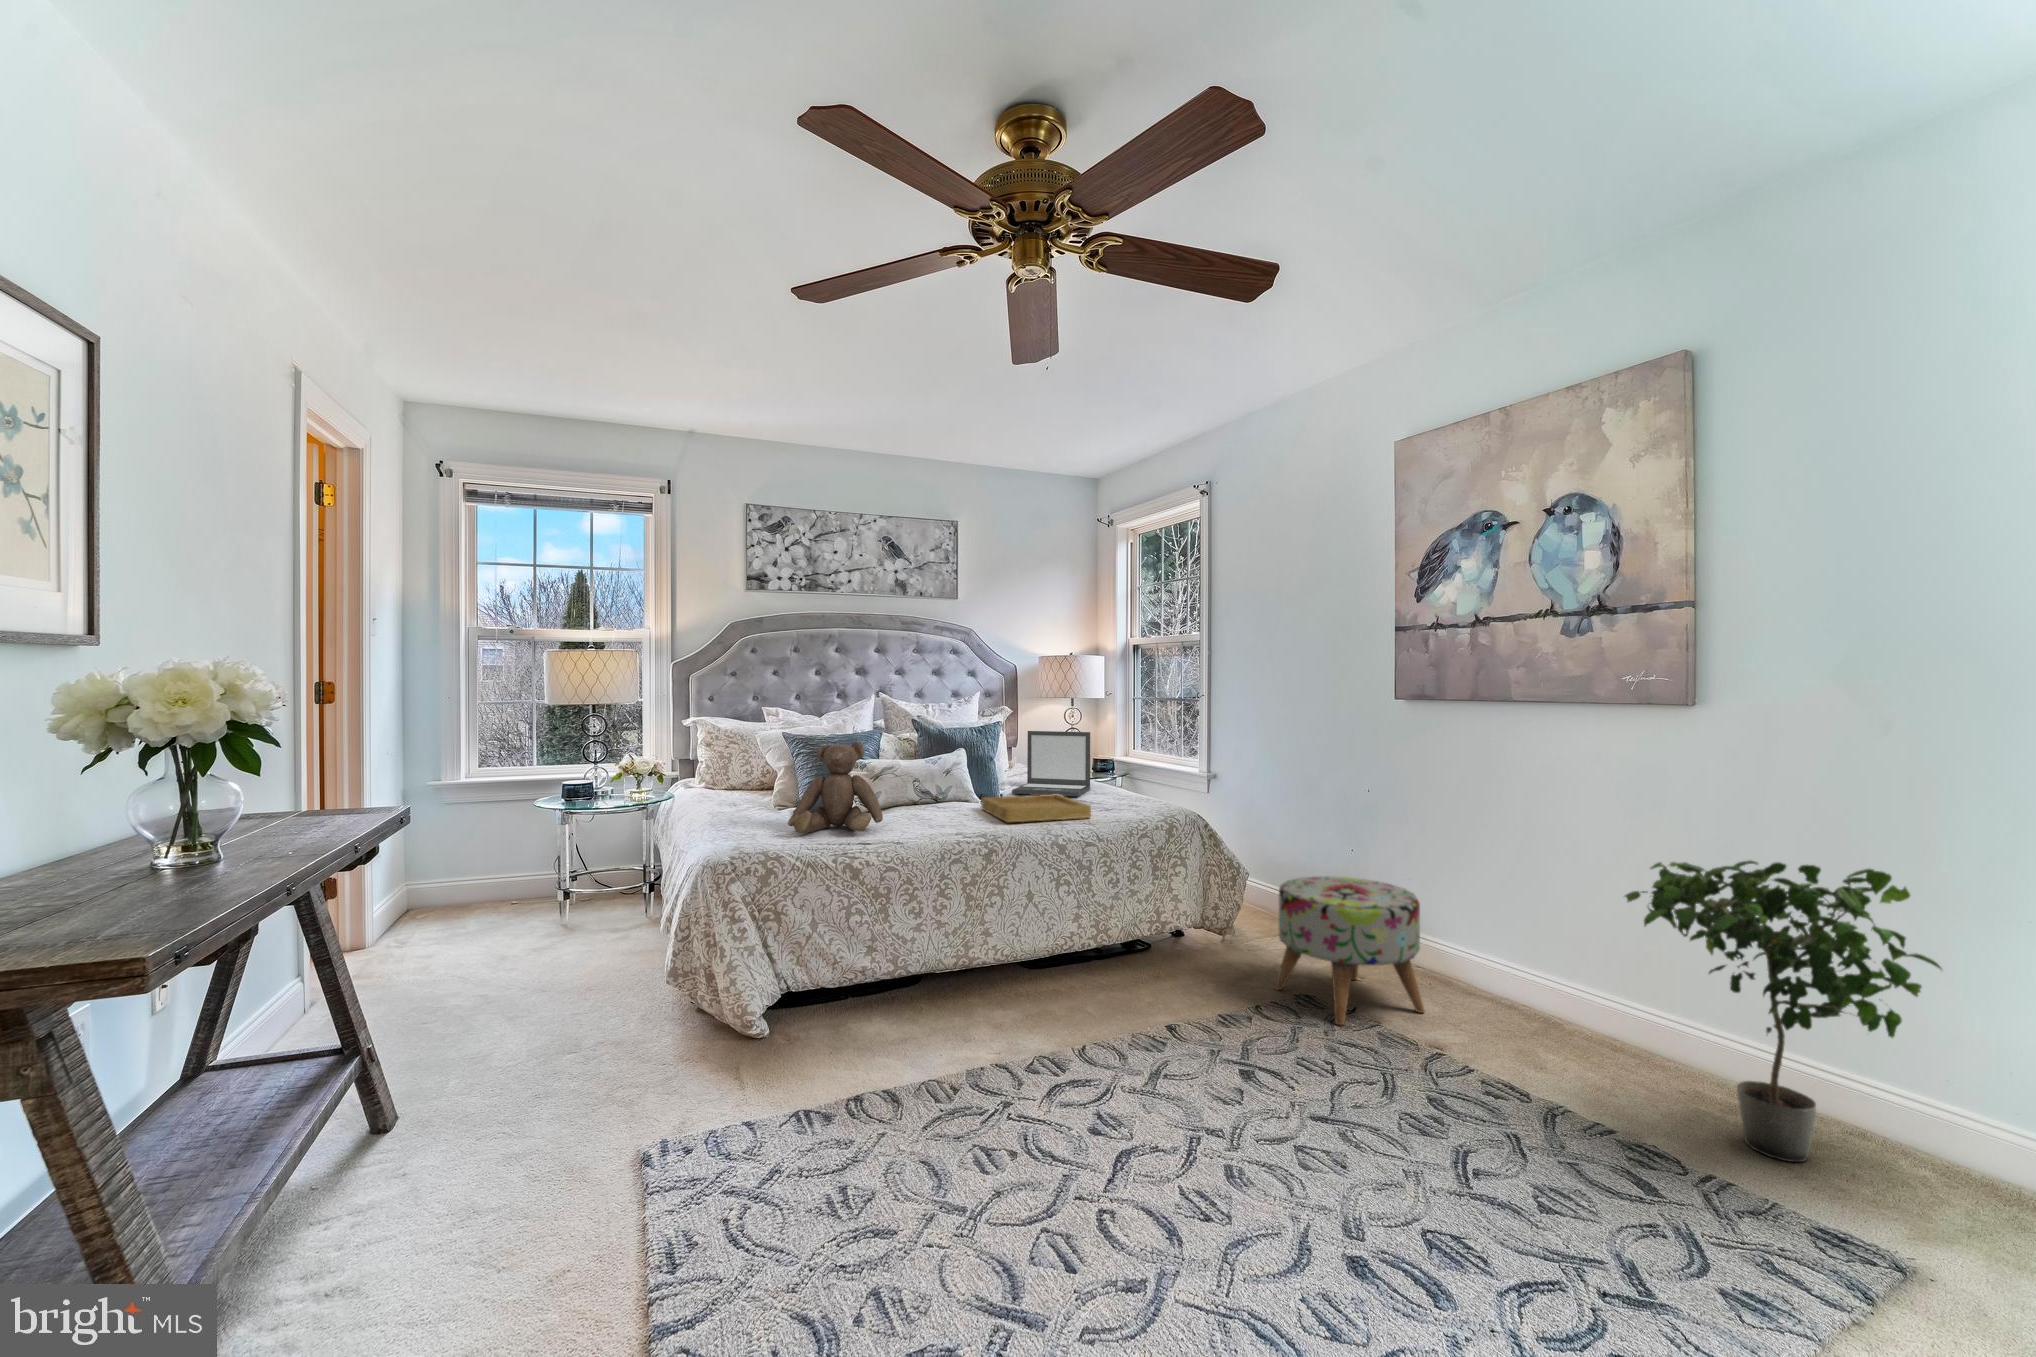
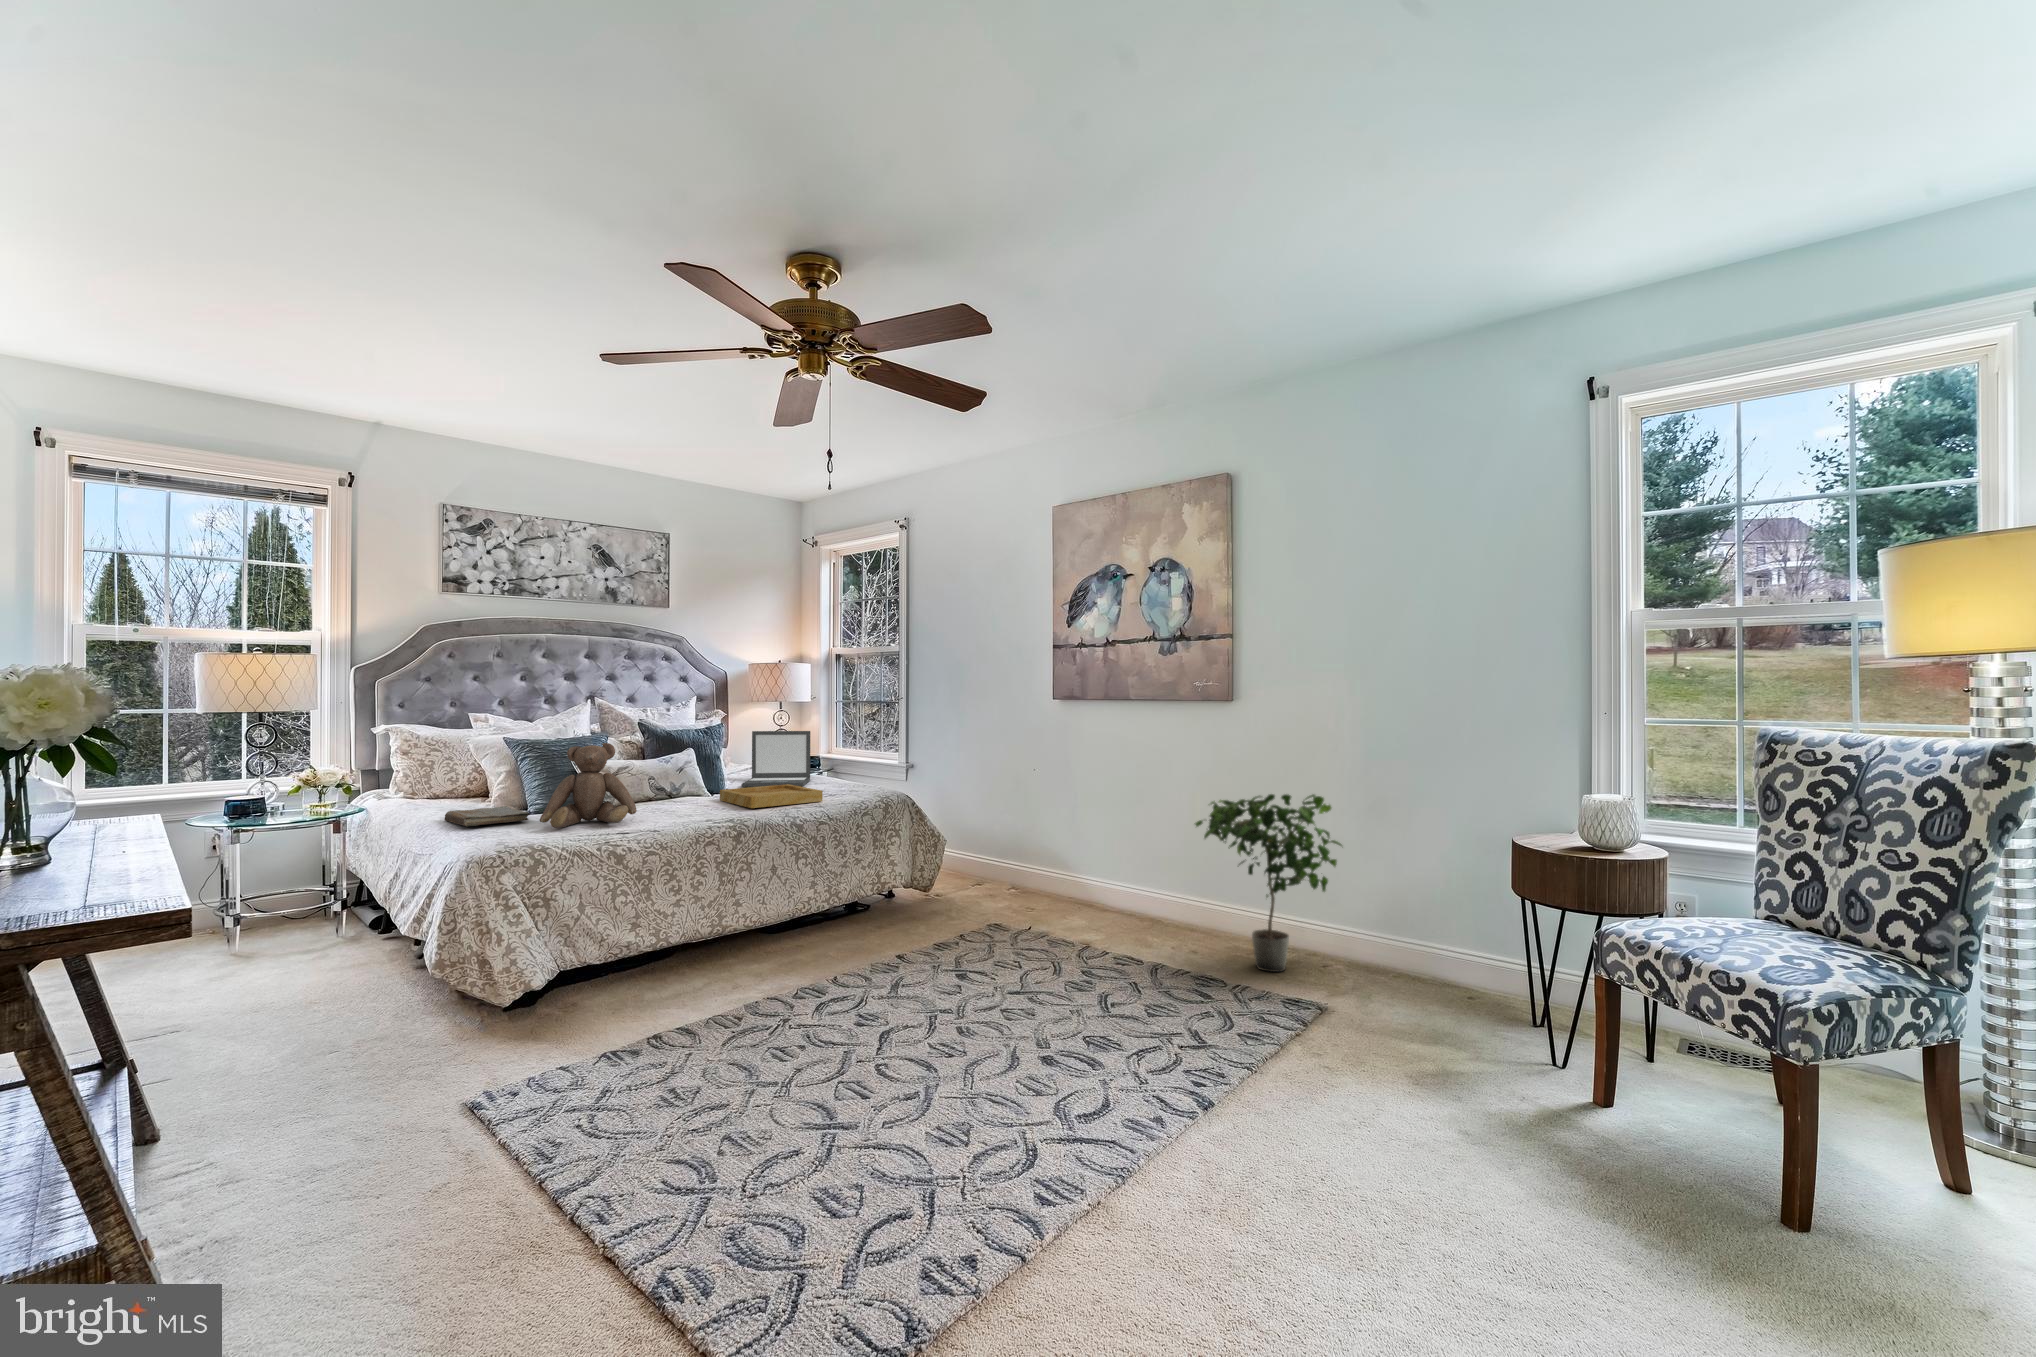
book: none [716,804,786,825] -> present [445,806,530,827]
ottoman: present [1275,876,1425,1025] -> none [971,834,1076,939]

